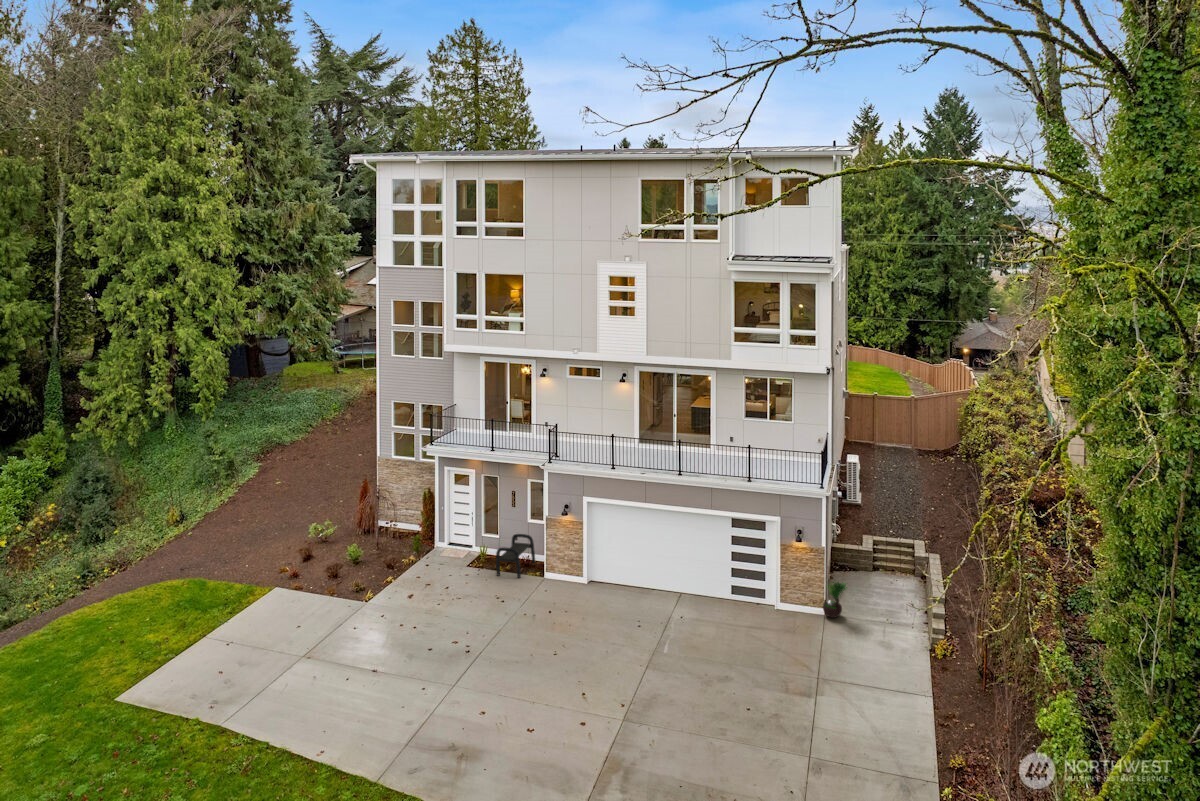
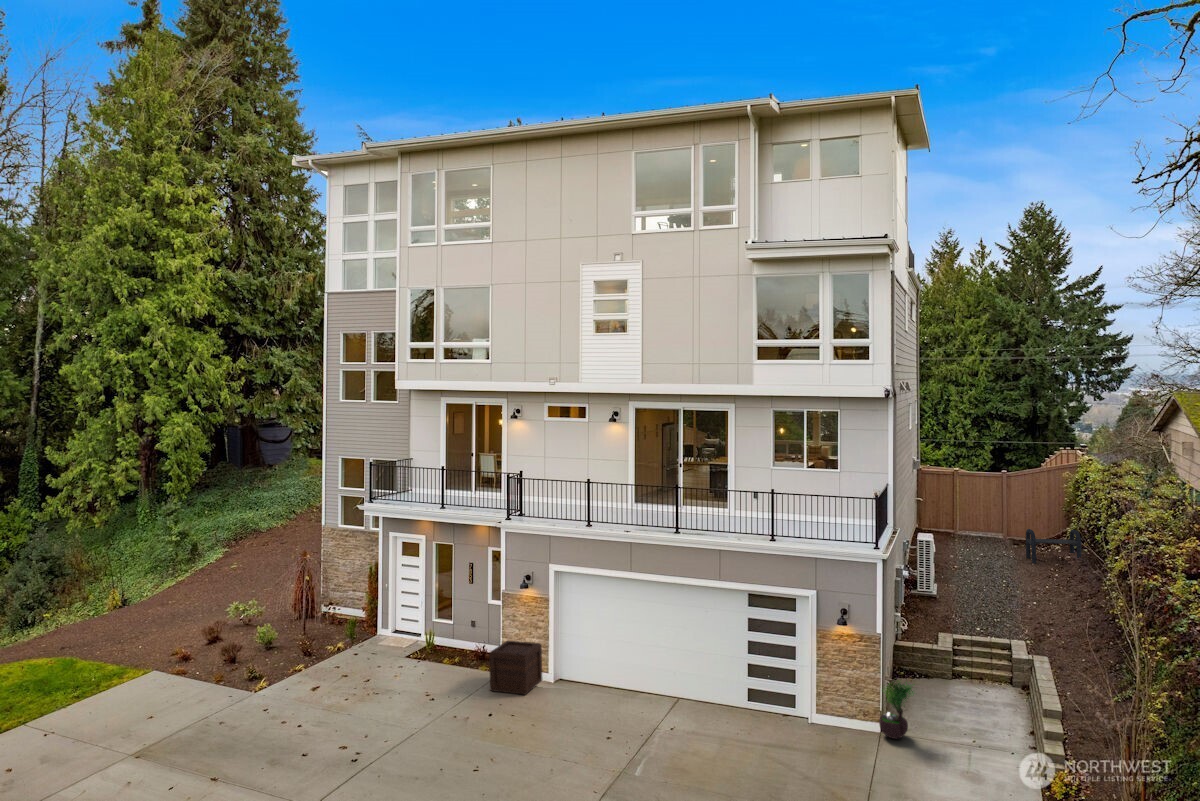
bench: present [496,534,535,578] -> present [1026,529,1082,563]
wooden crate: none [540,553,578,593] -> present [489,641,542,695]

